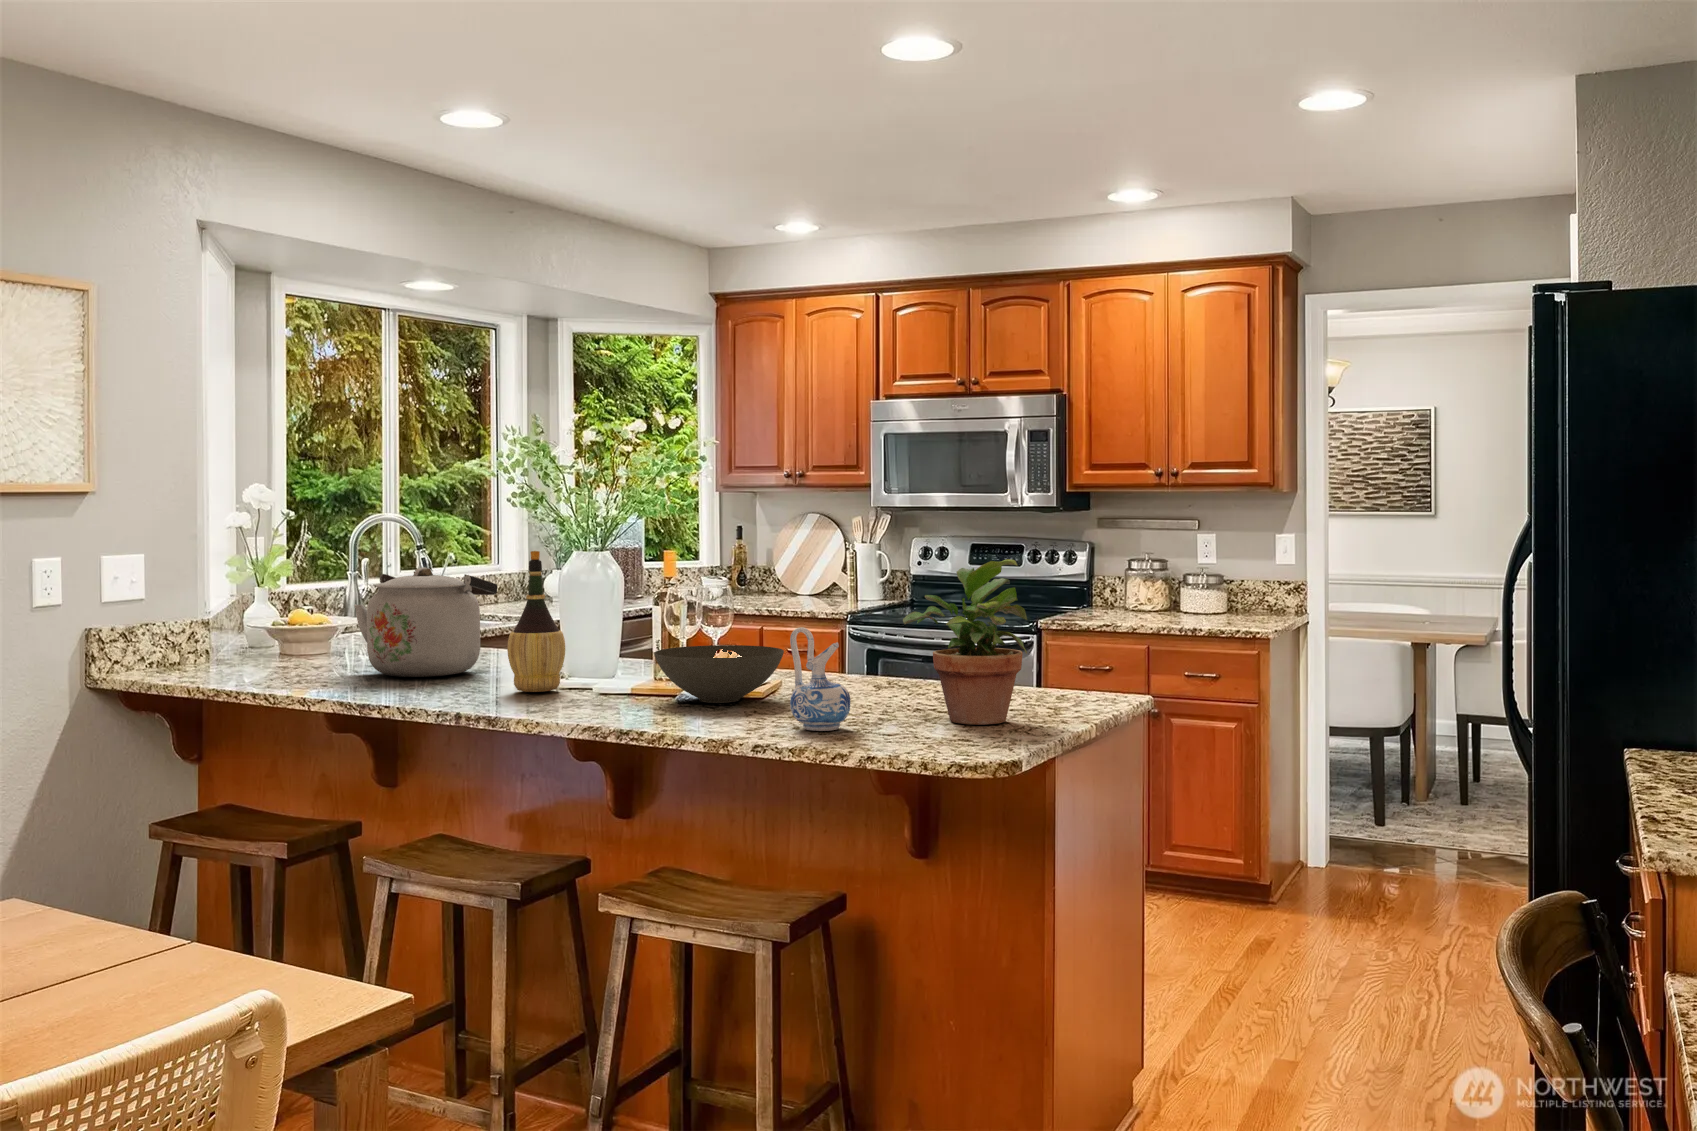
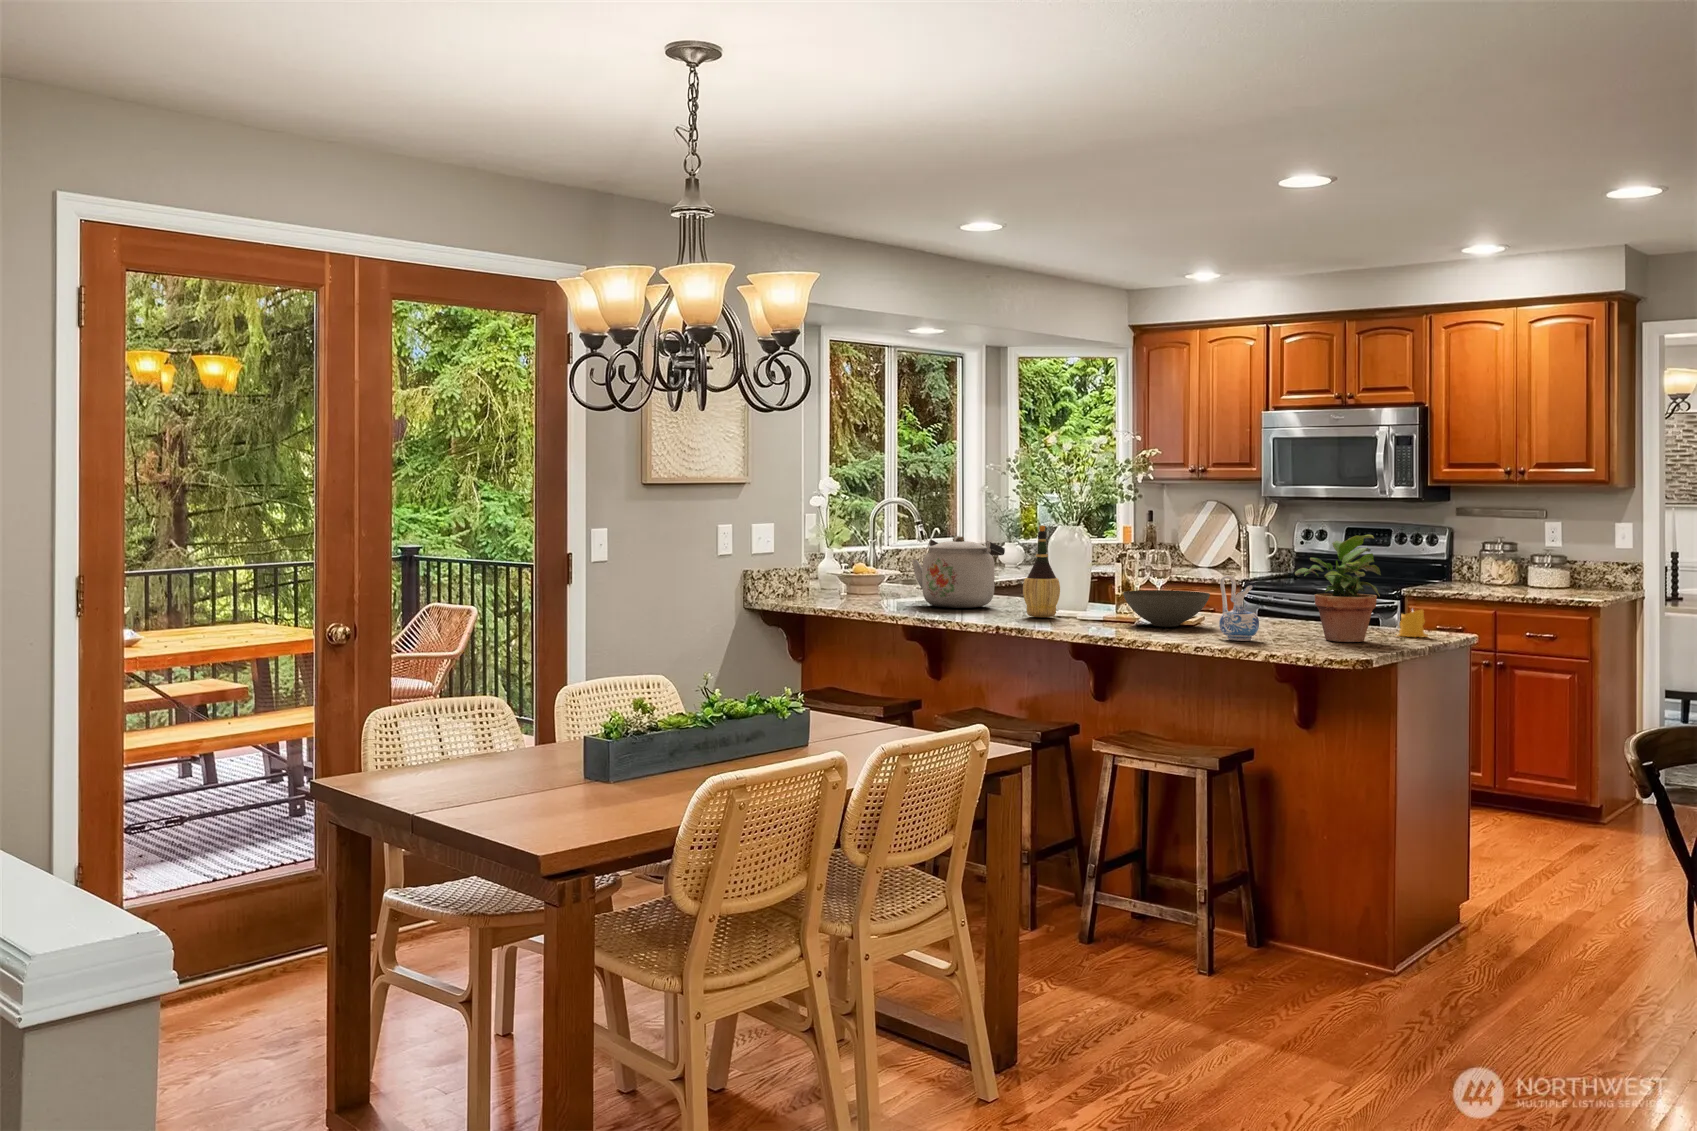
candle: none [1048,664,1092,708] -> present [1396,610,1427,637]

